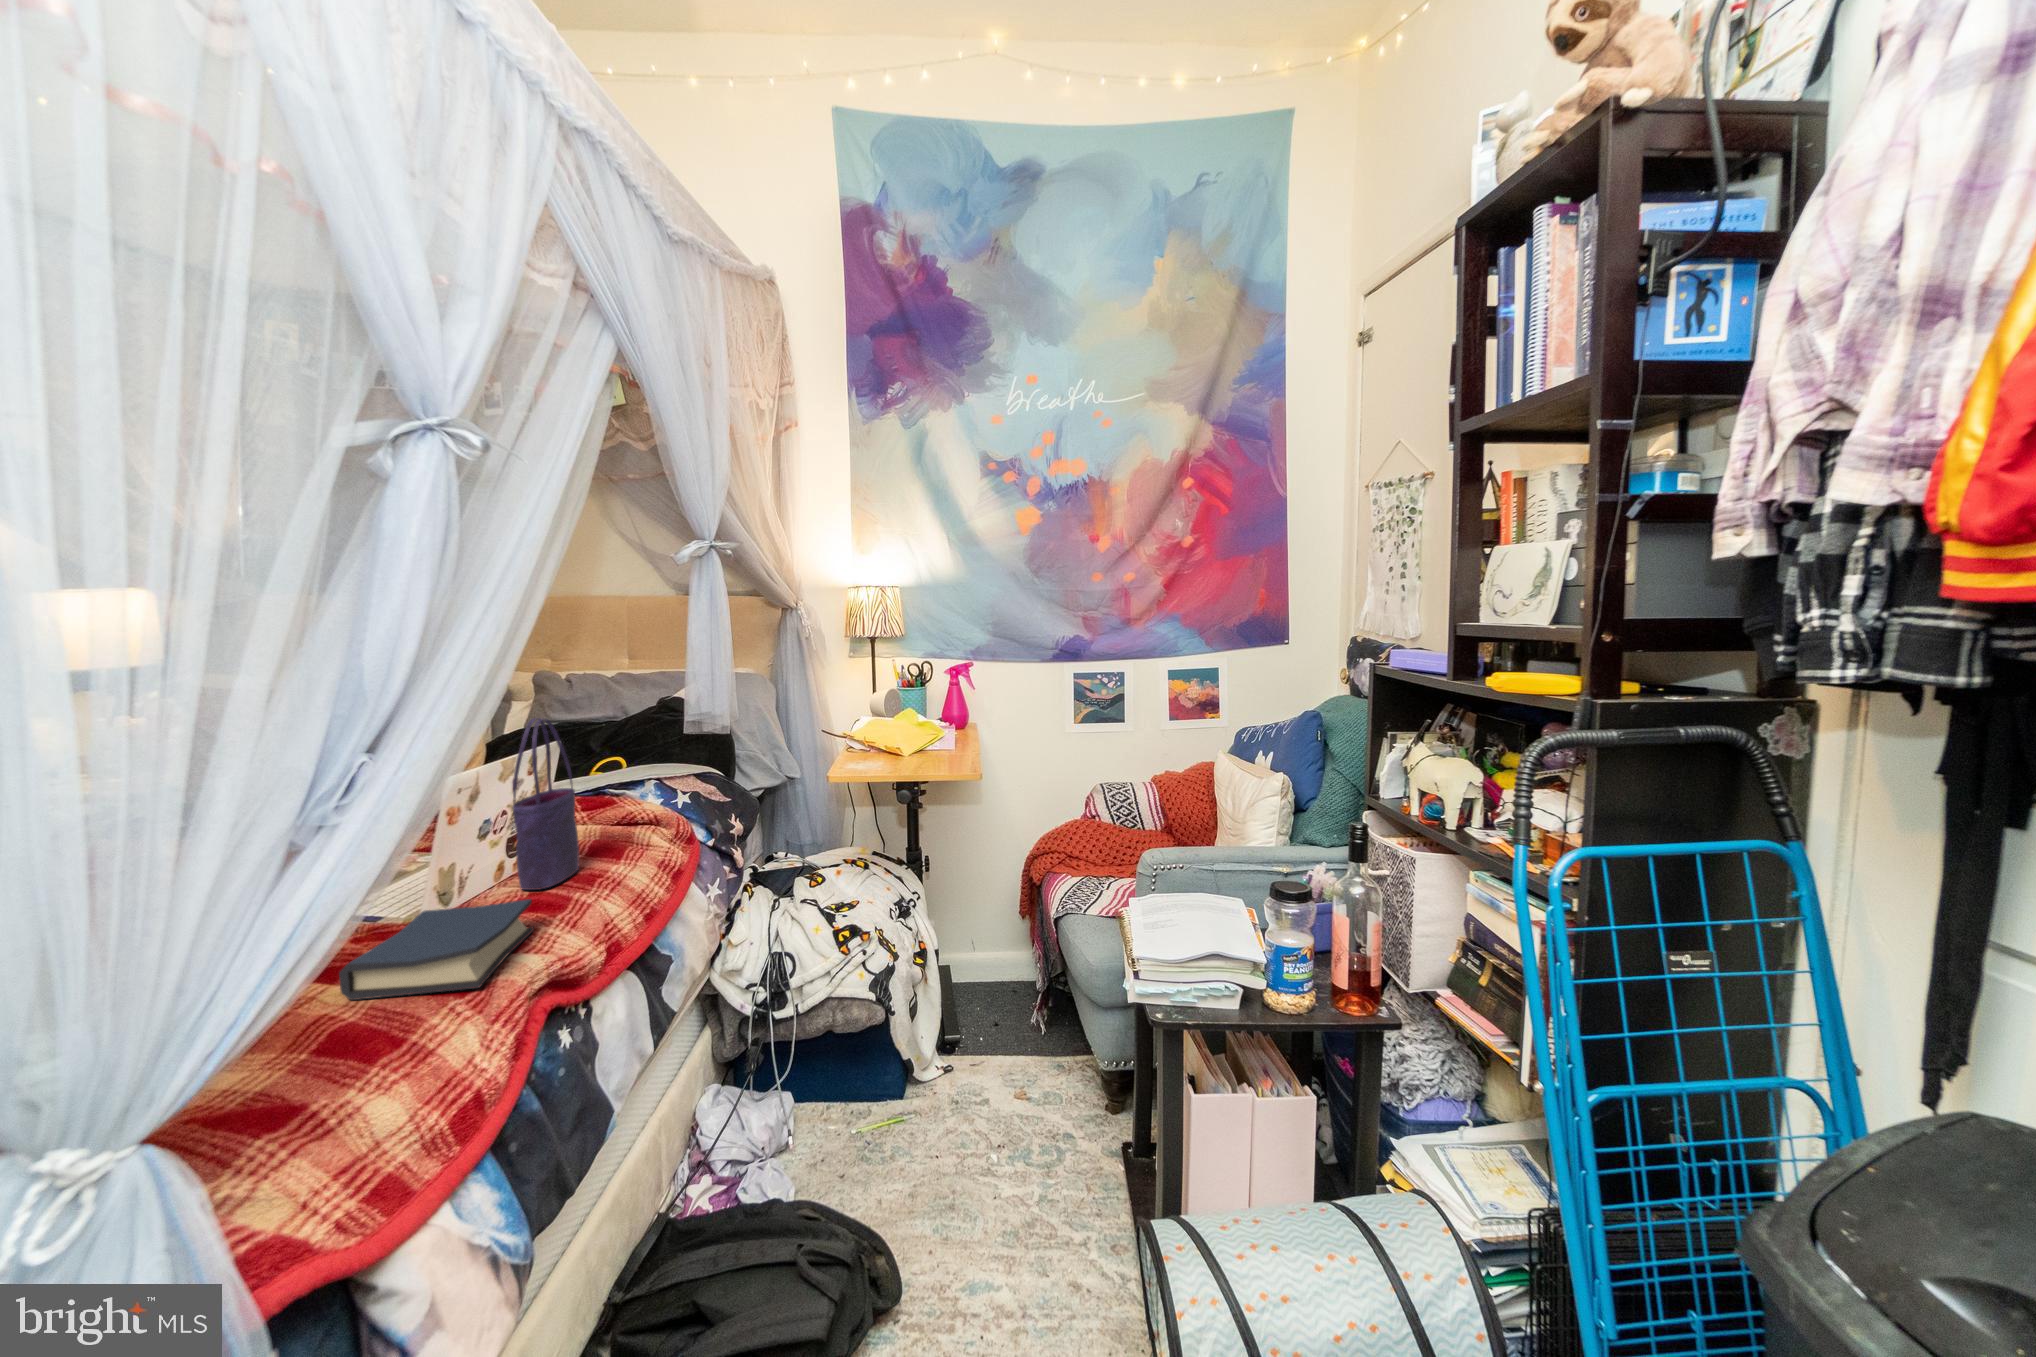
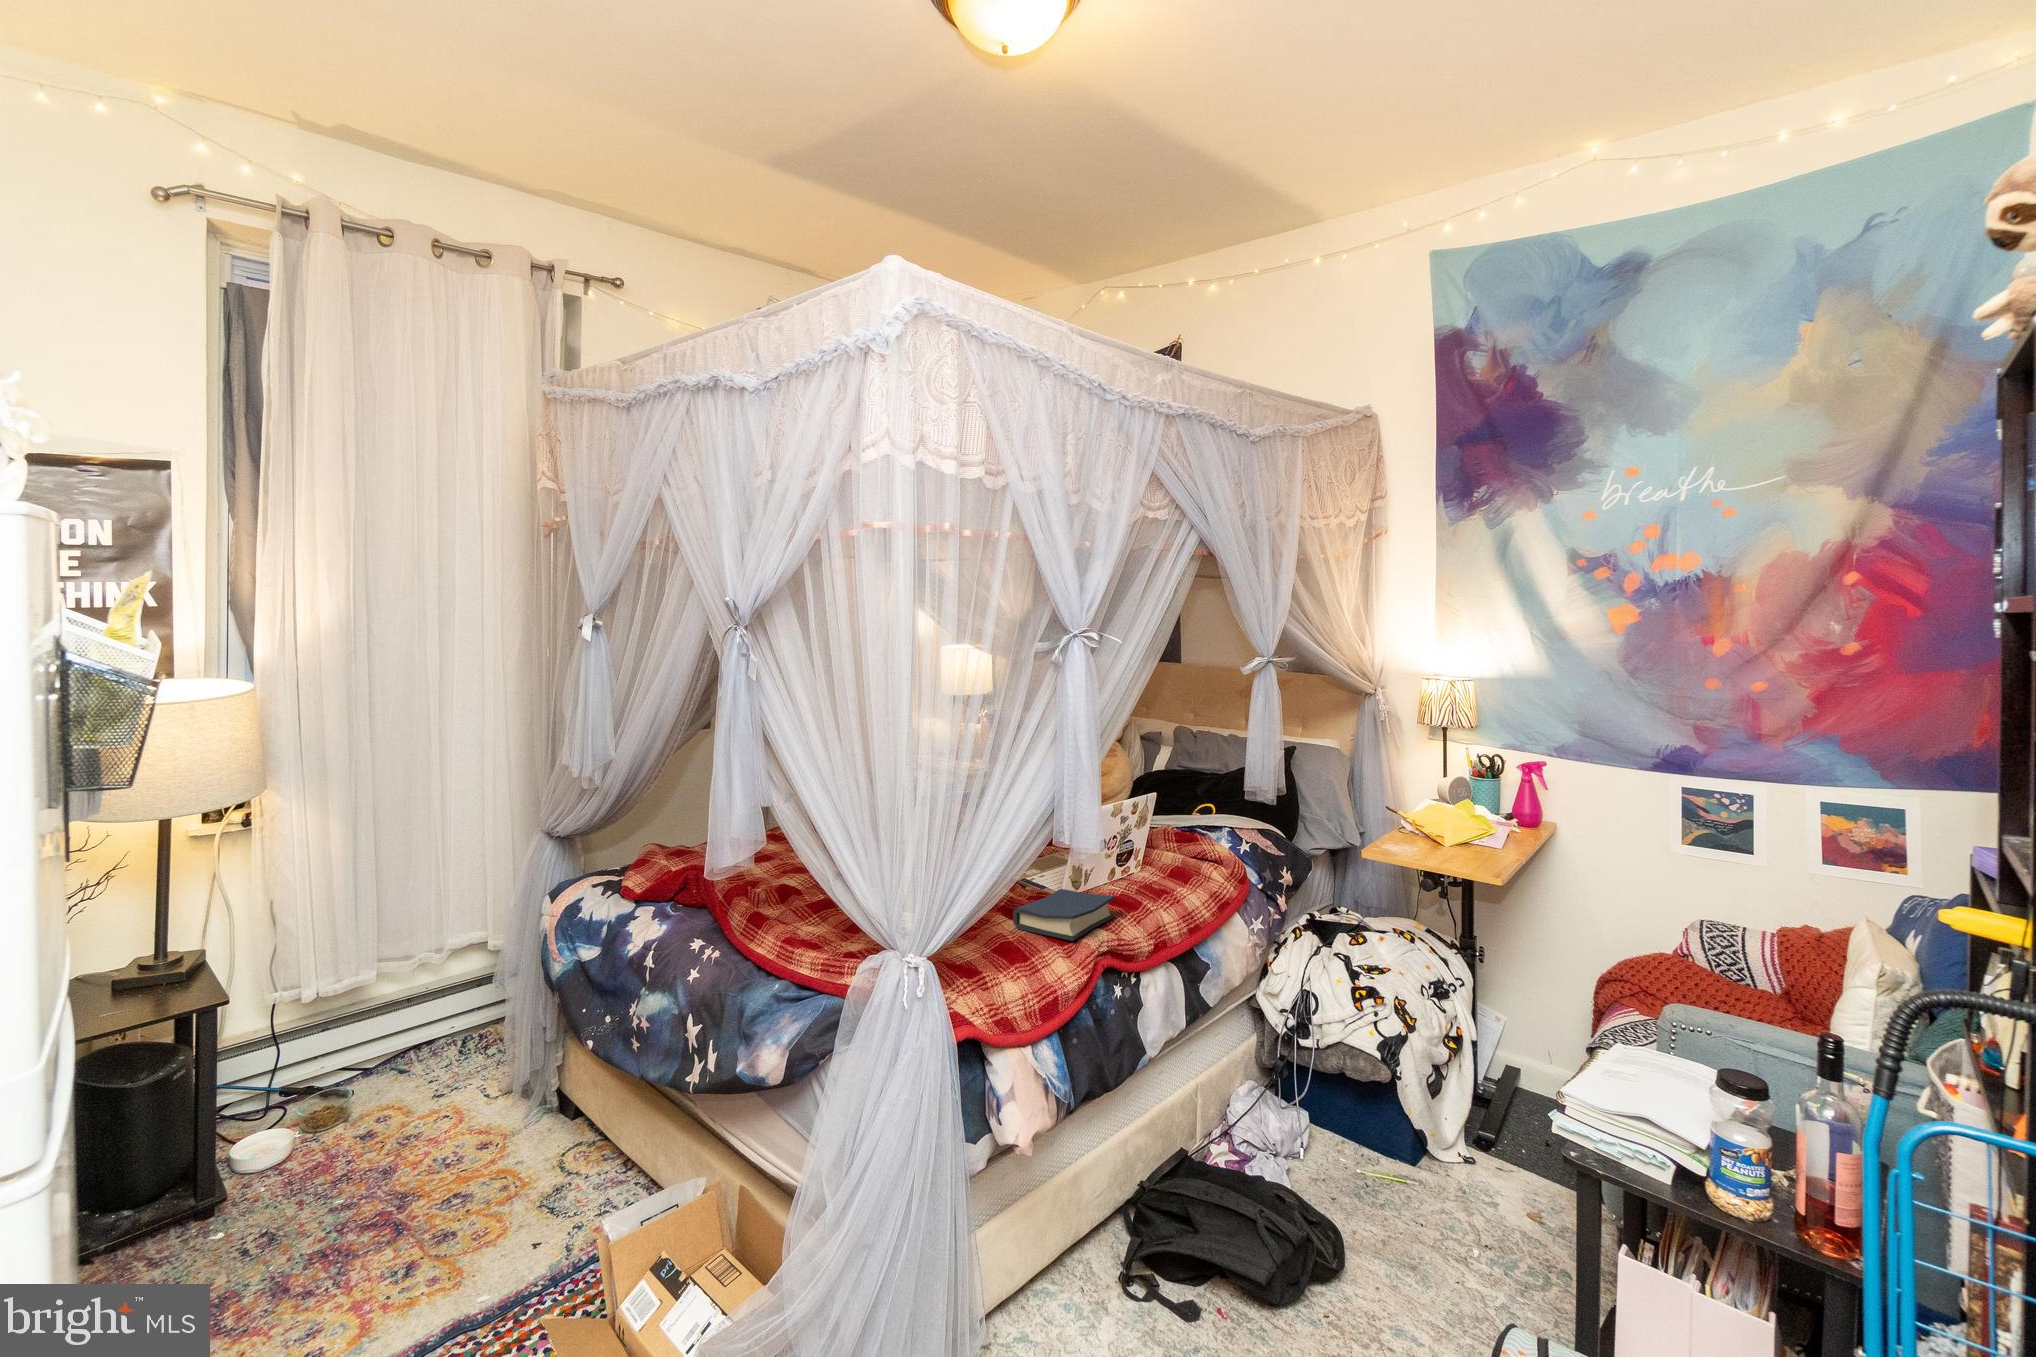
tote bag: present [513,718,579,890] -> none [1117,777,1159,893]

